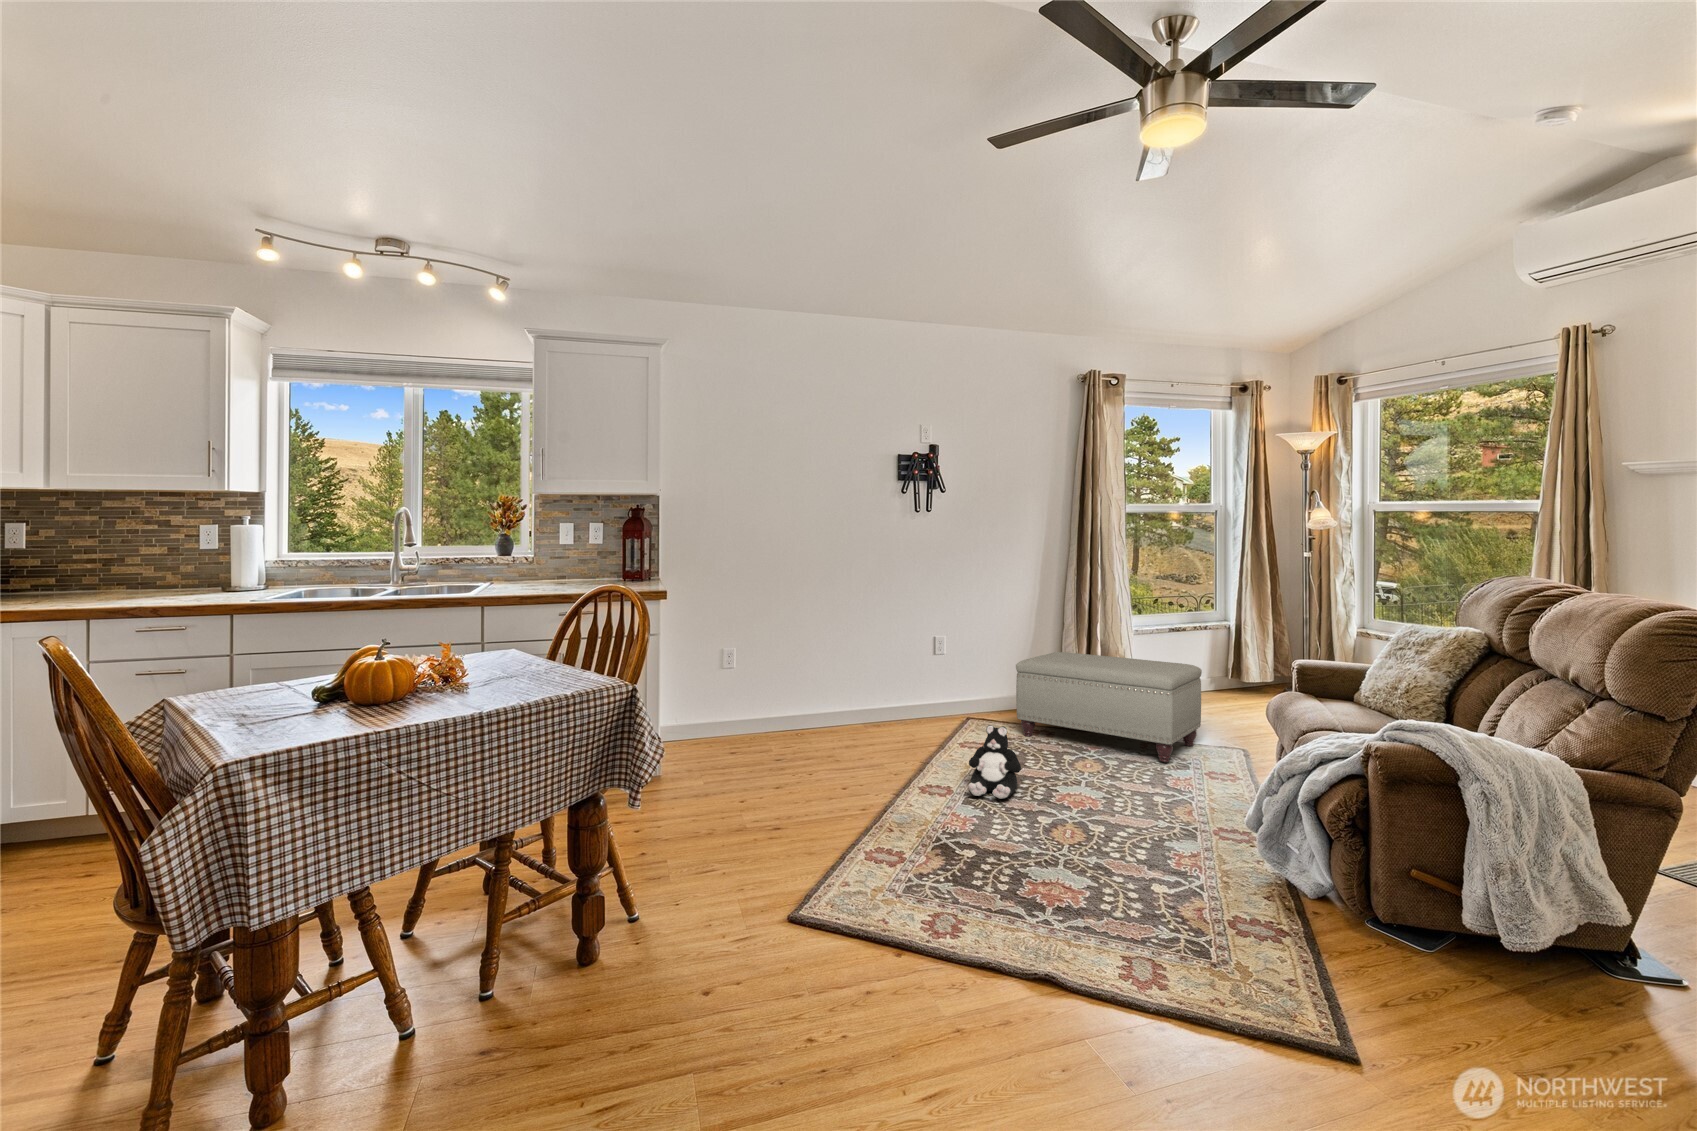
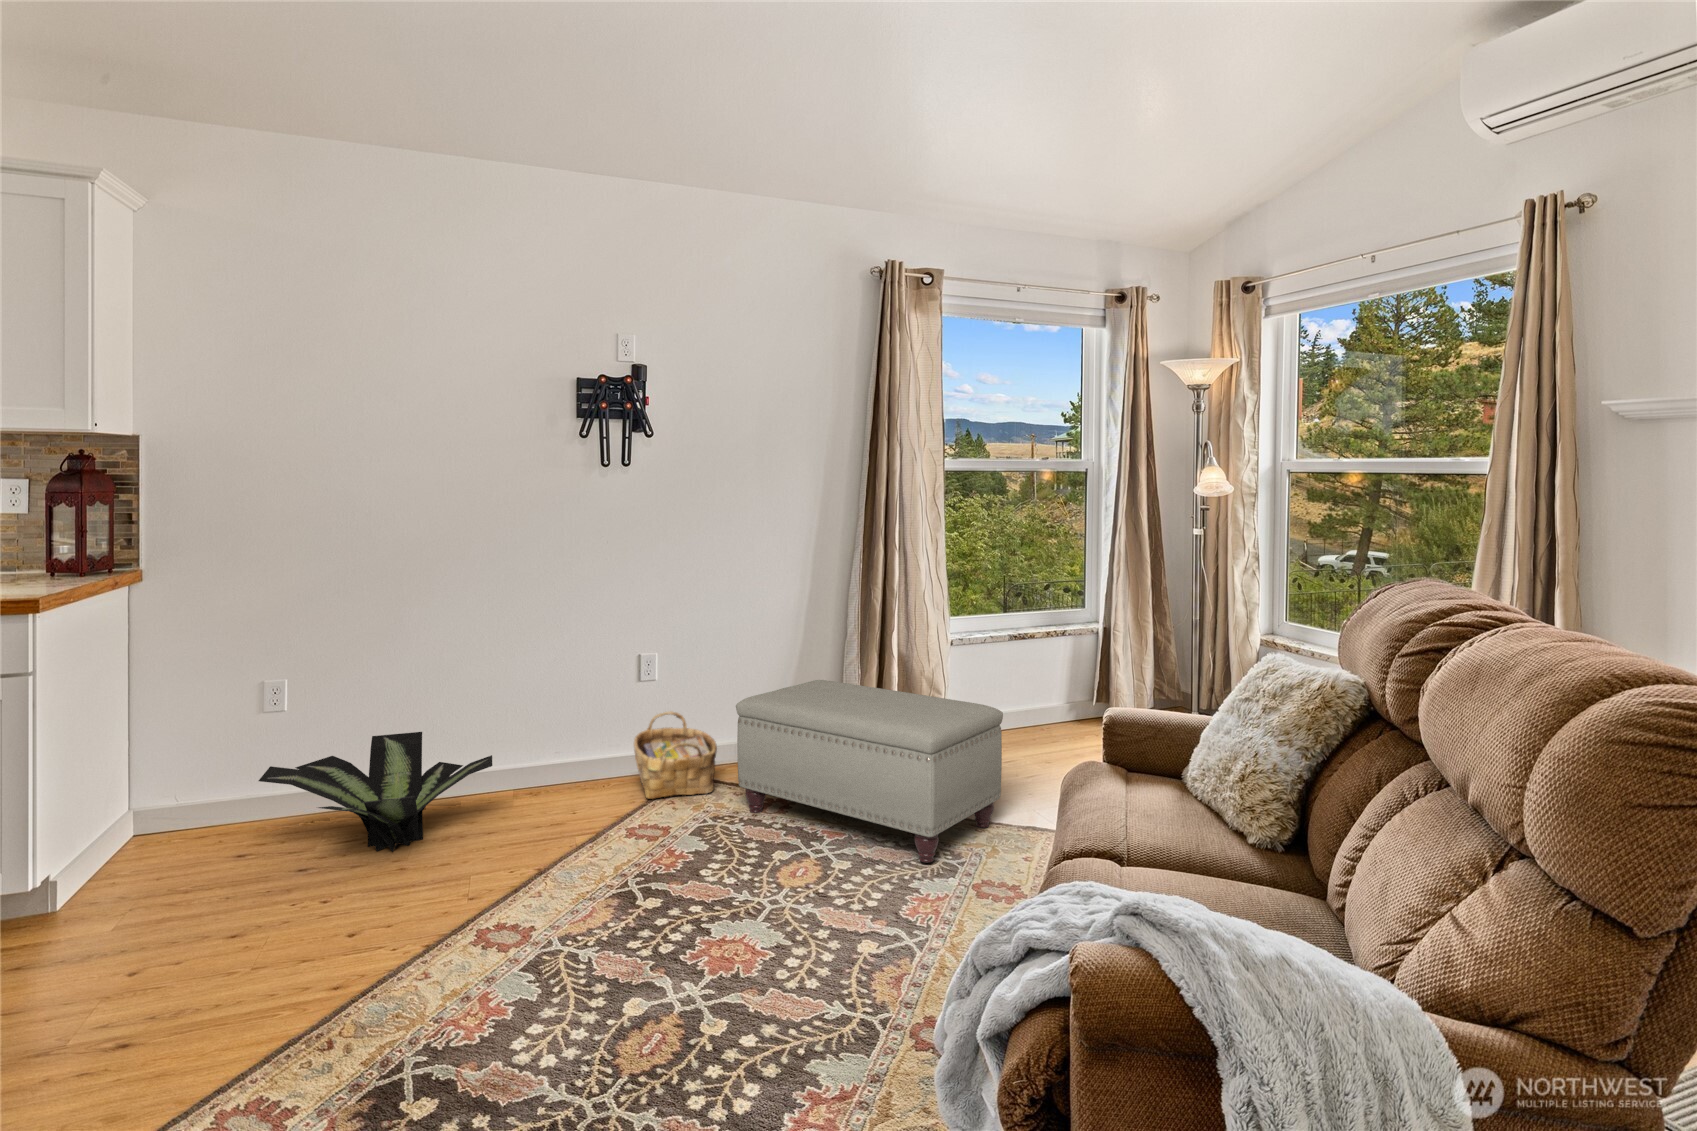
woven basket: none [933,673,993,728] -> present [634,711,717,799]
potted plant: none [742,682,870,752] -> present [259,732,492,852]
plush toy: present [968,725,1021,799] -> none [557,824,656,955]

